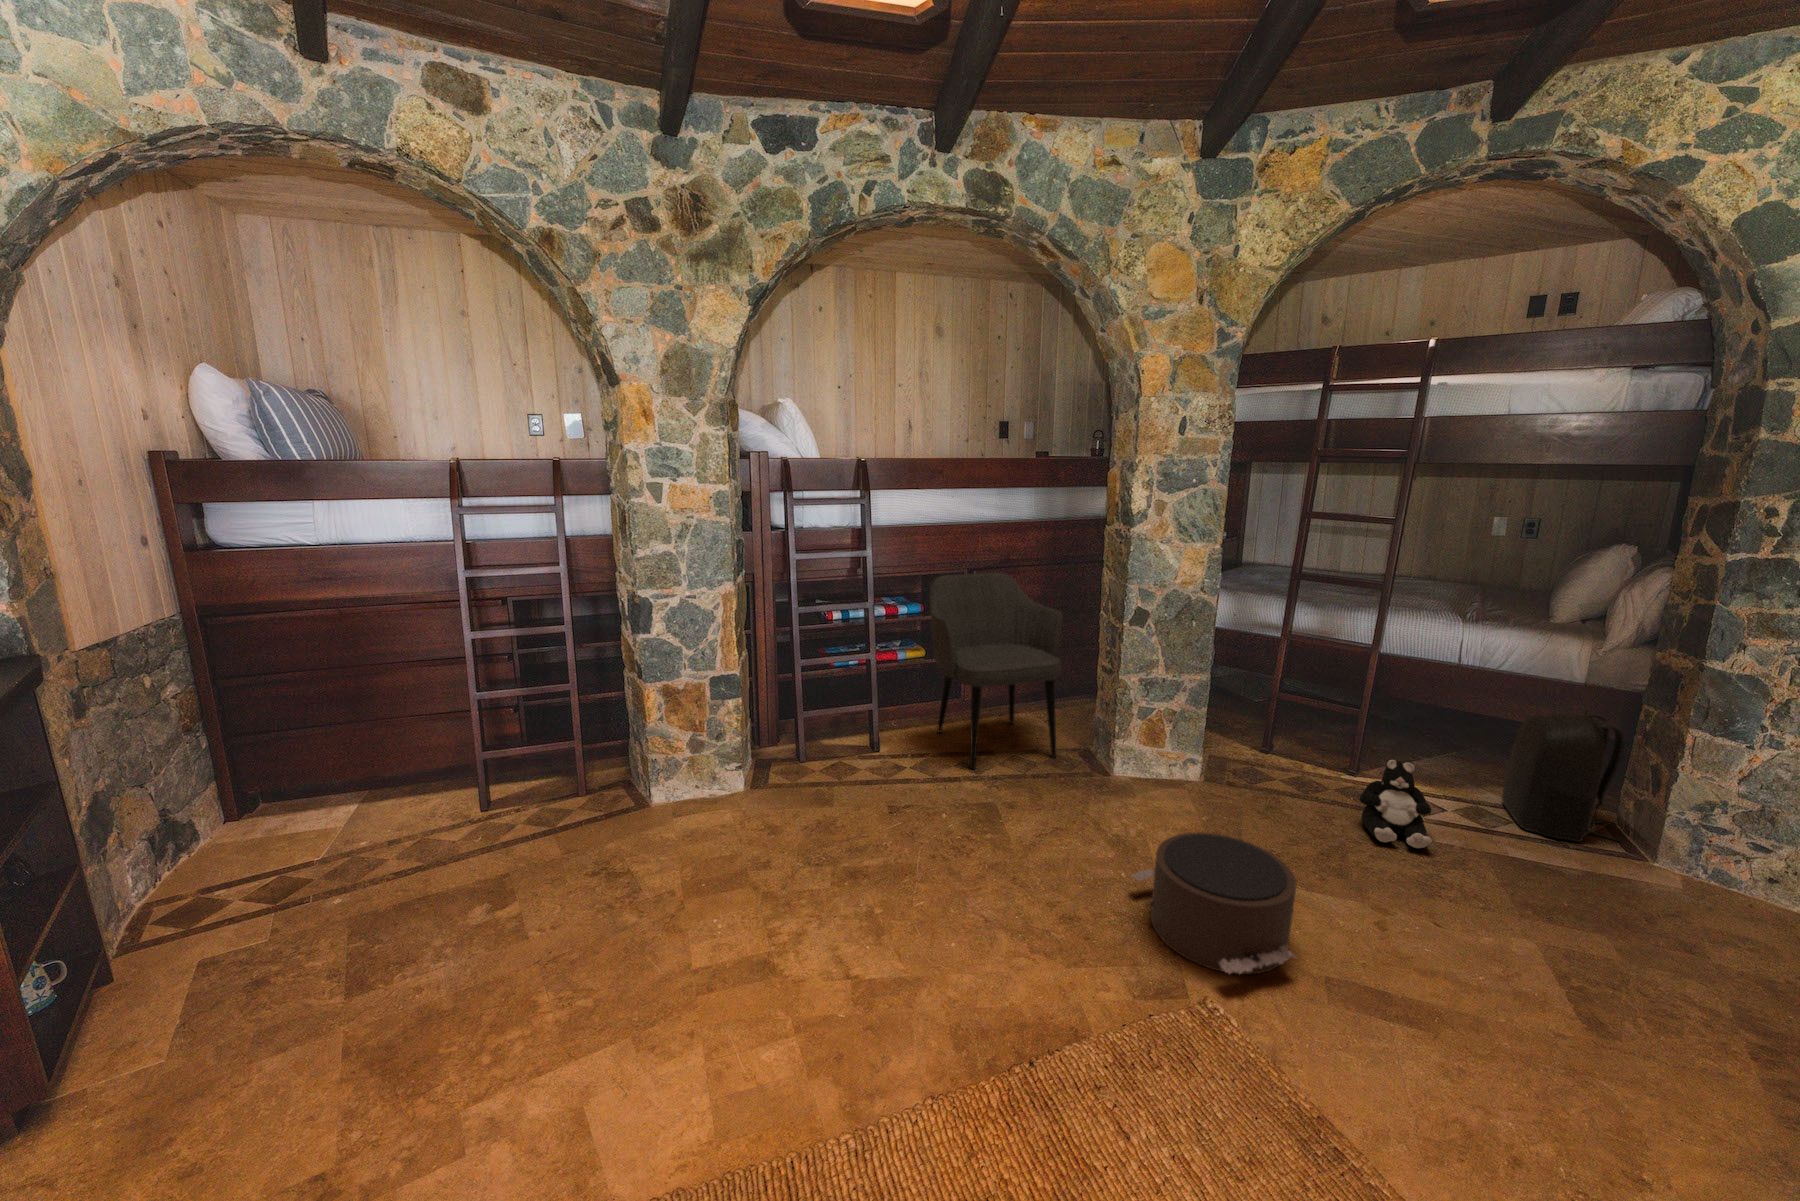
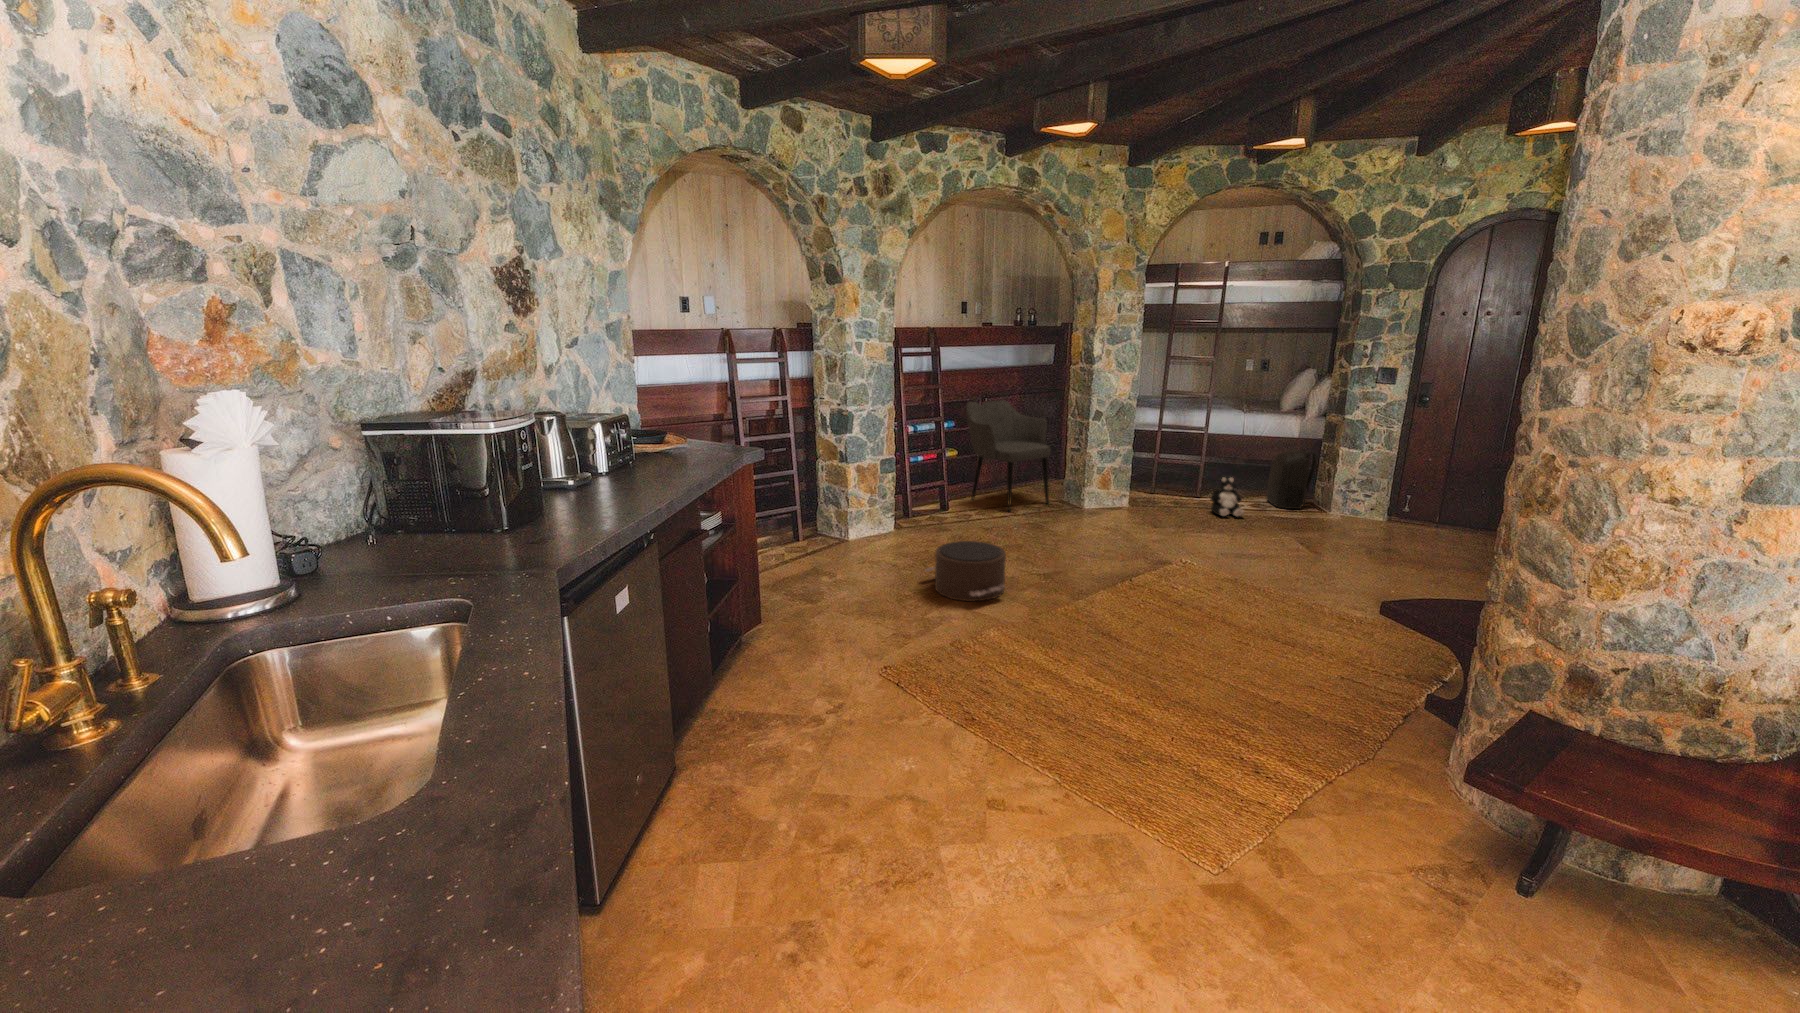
pouf: present [1132,832,1296,975] -> present [925,541,1006,601]

